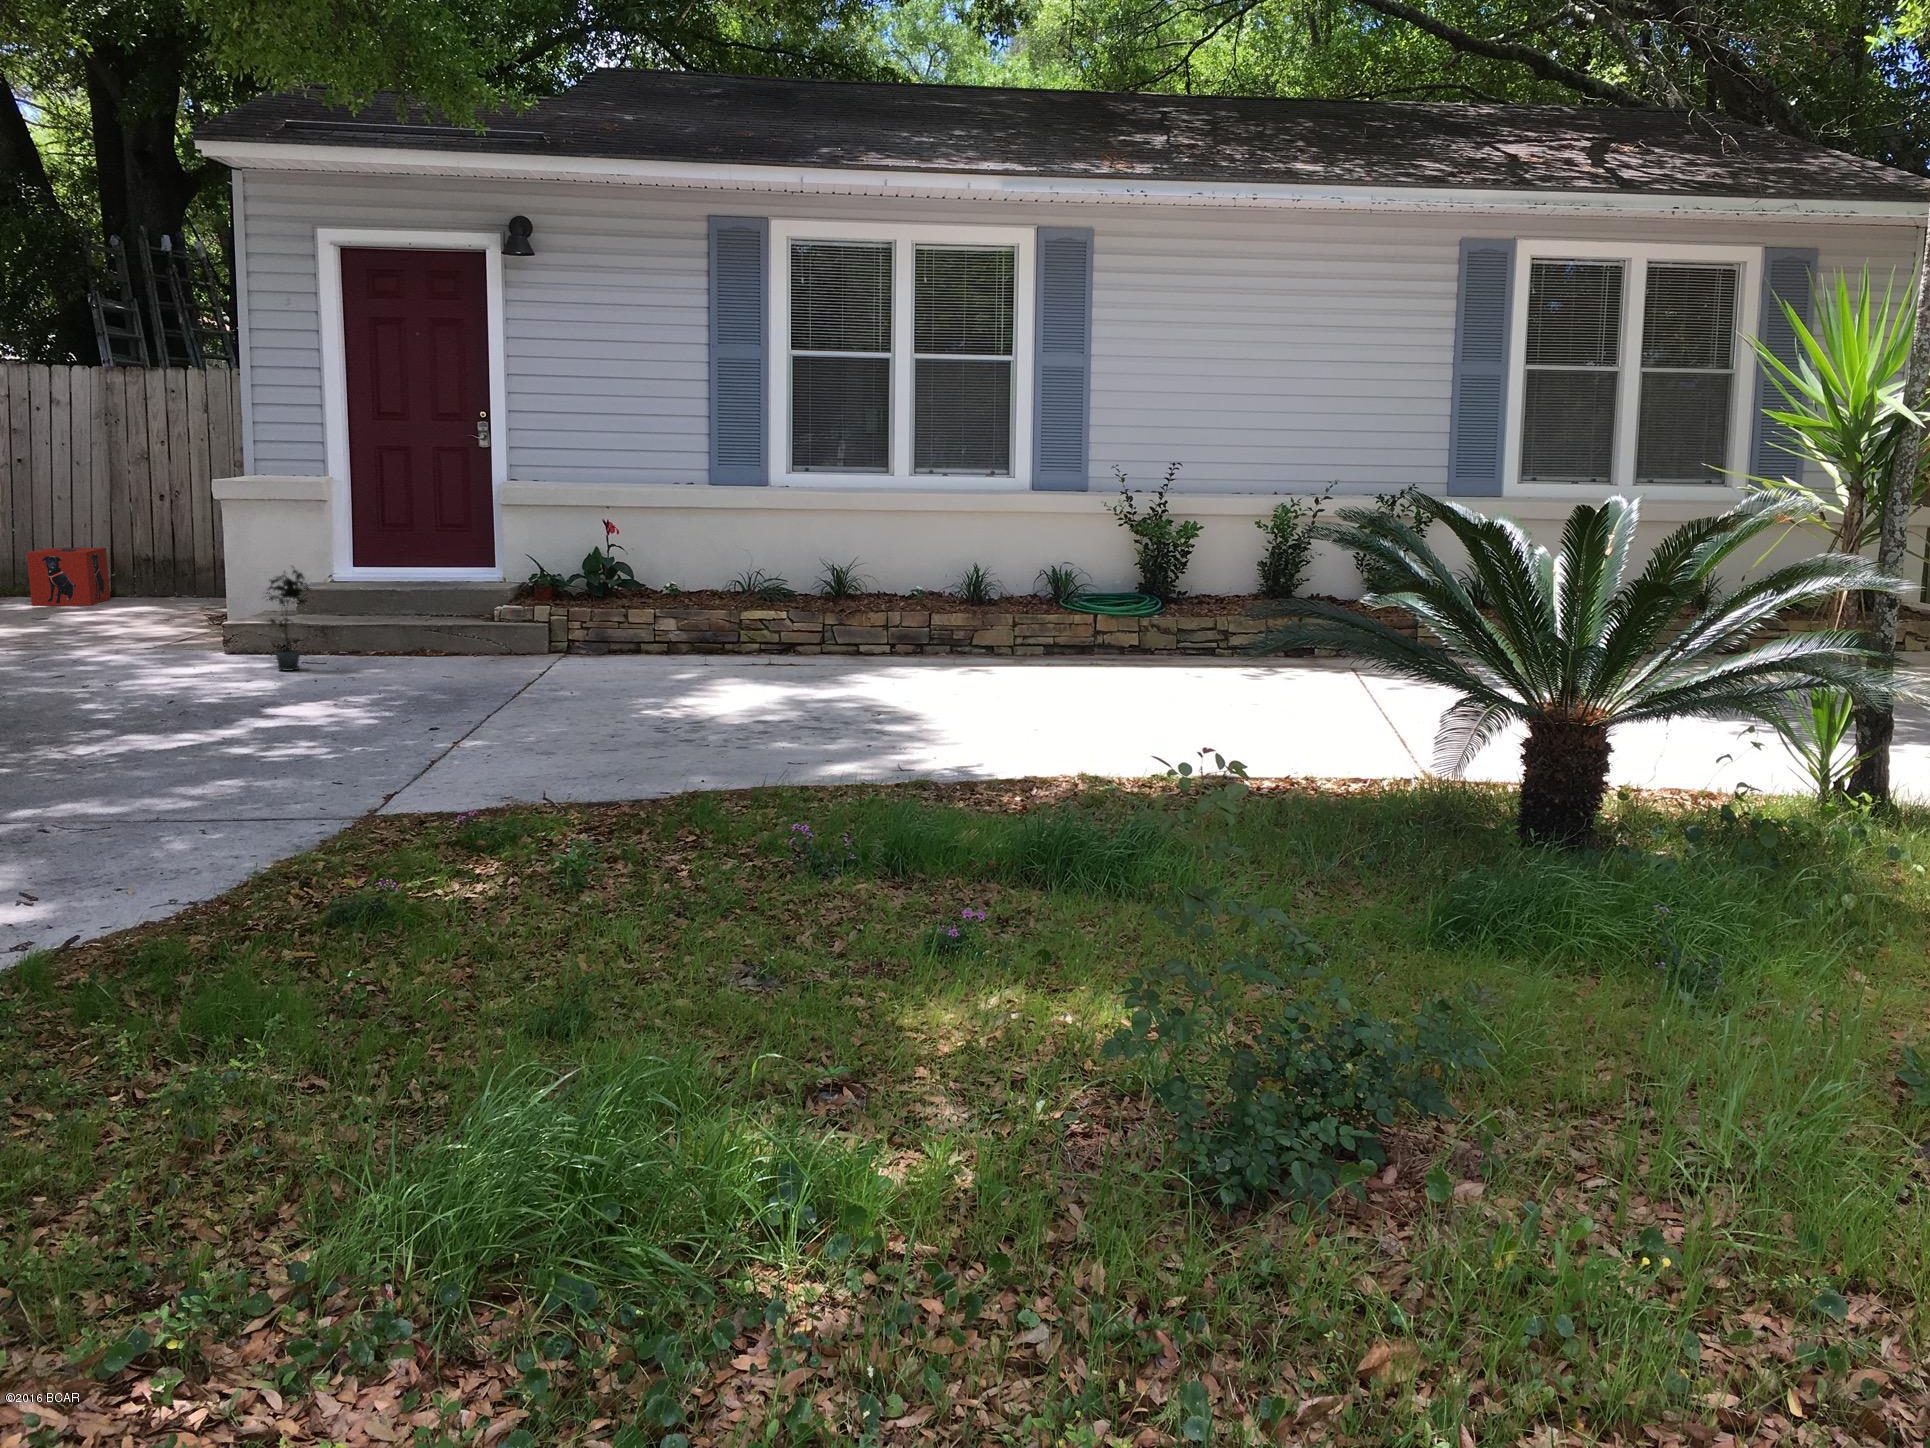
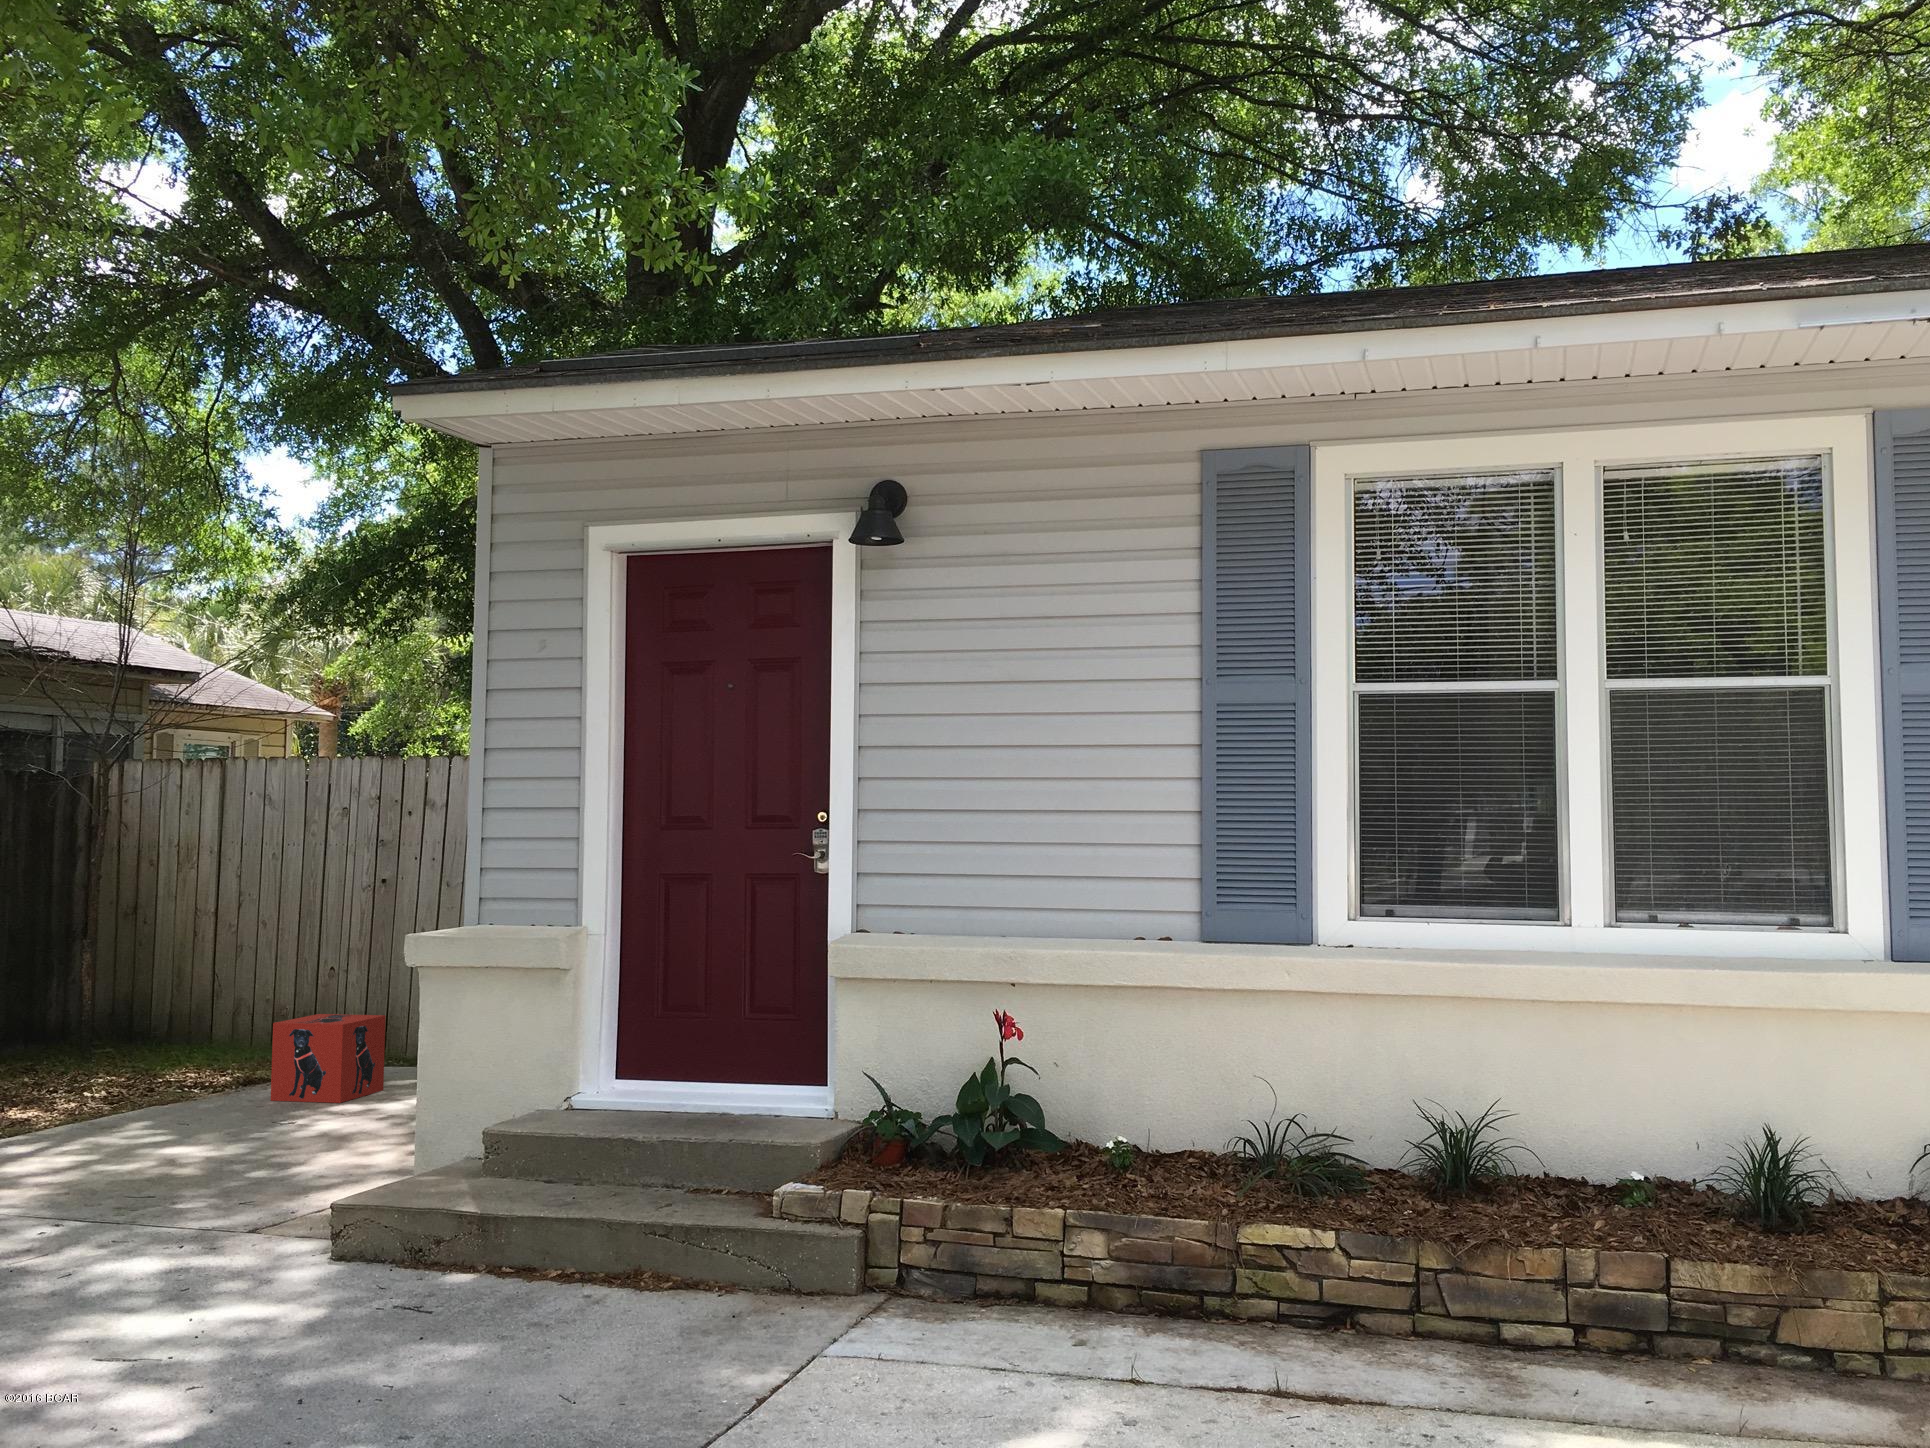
potted plant: present [265,570,309,670] -> none [327,1102,422,1312]

